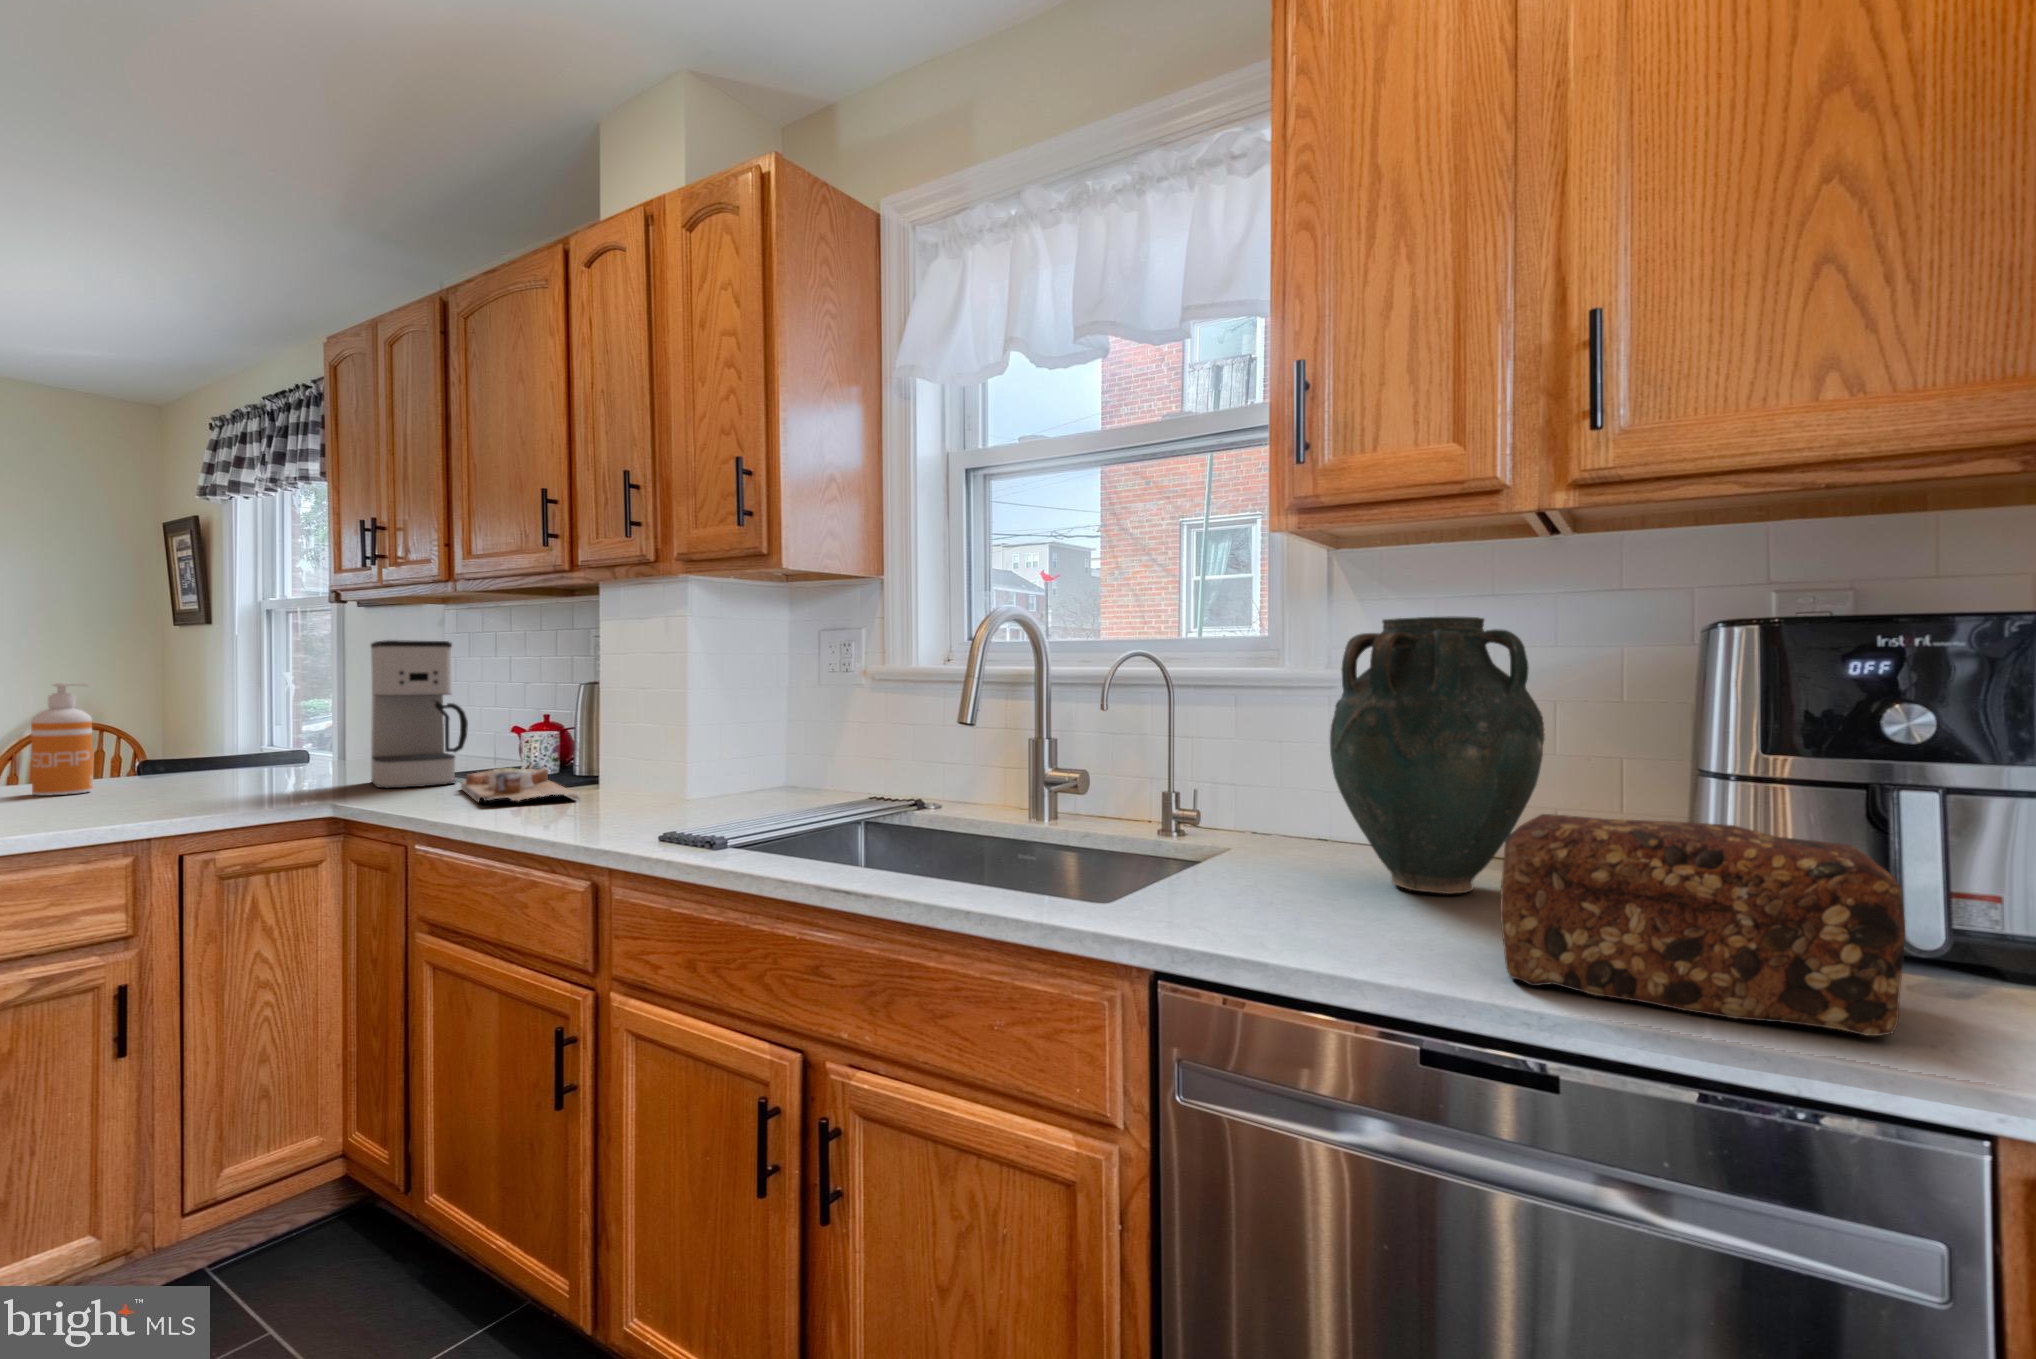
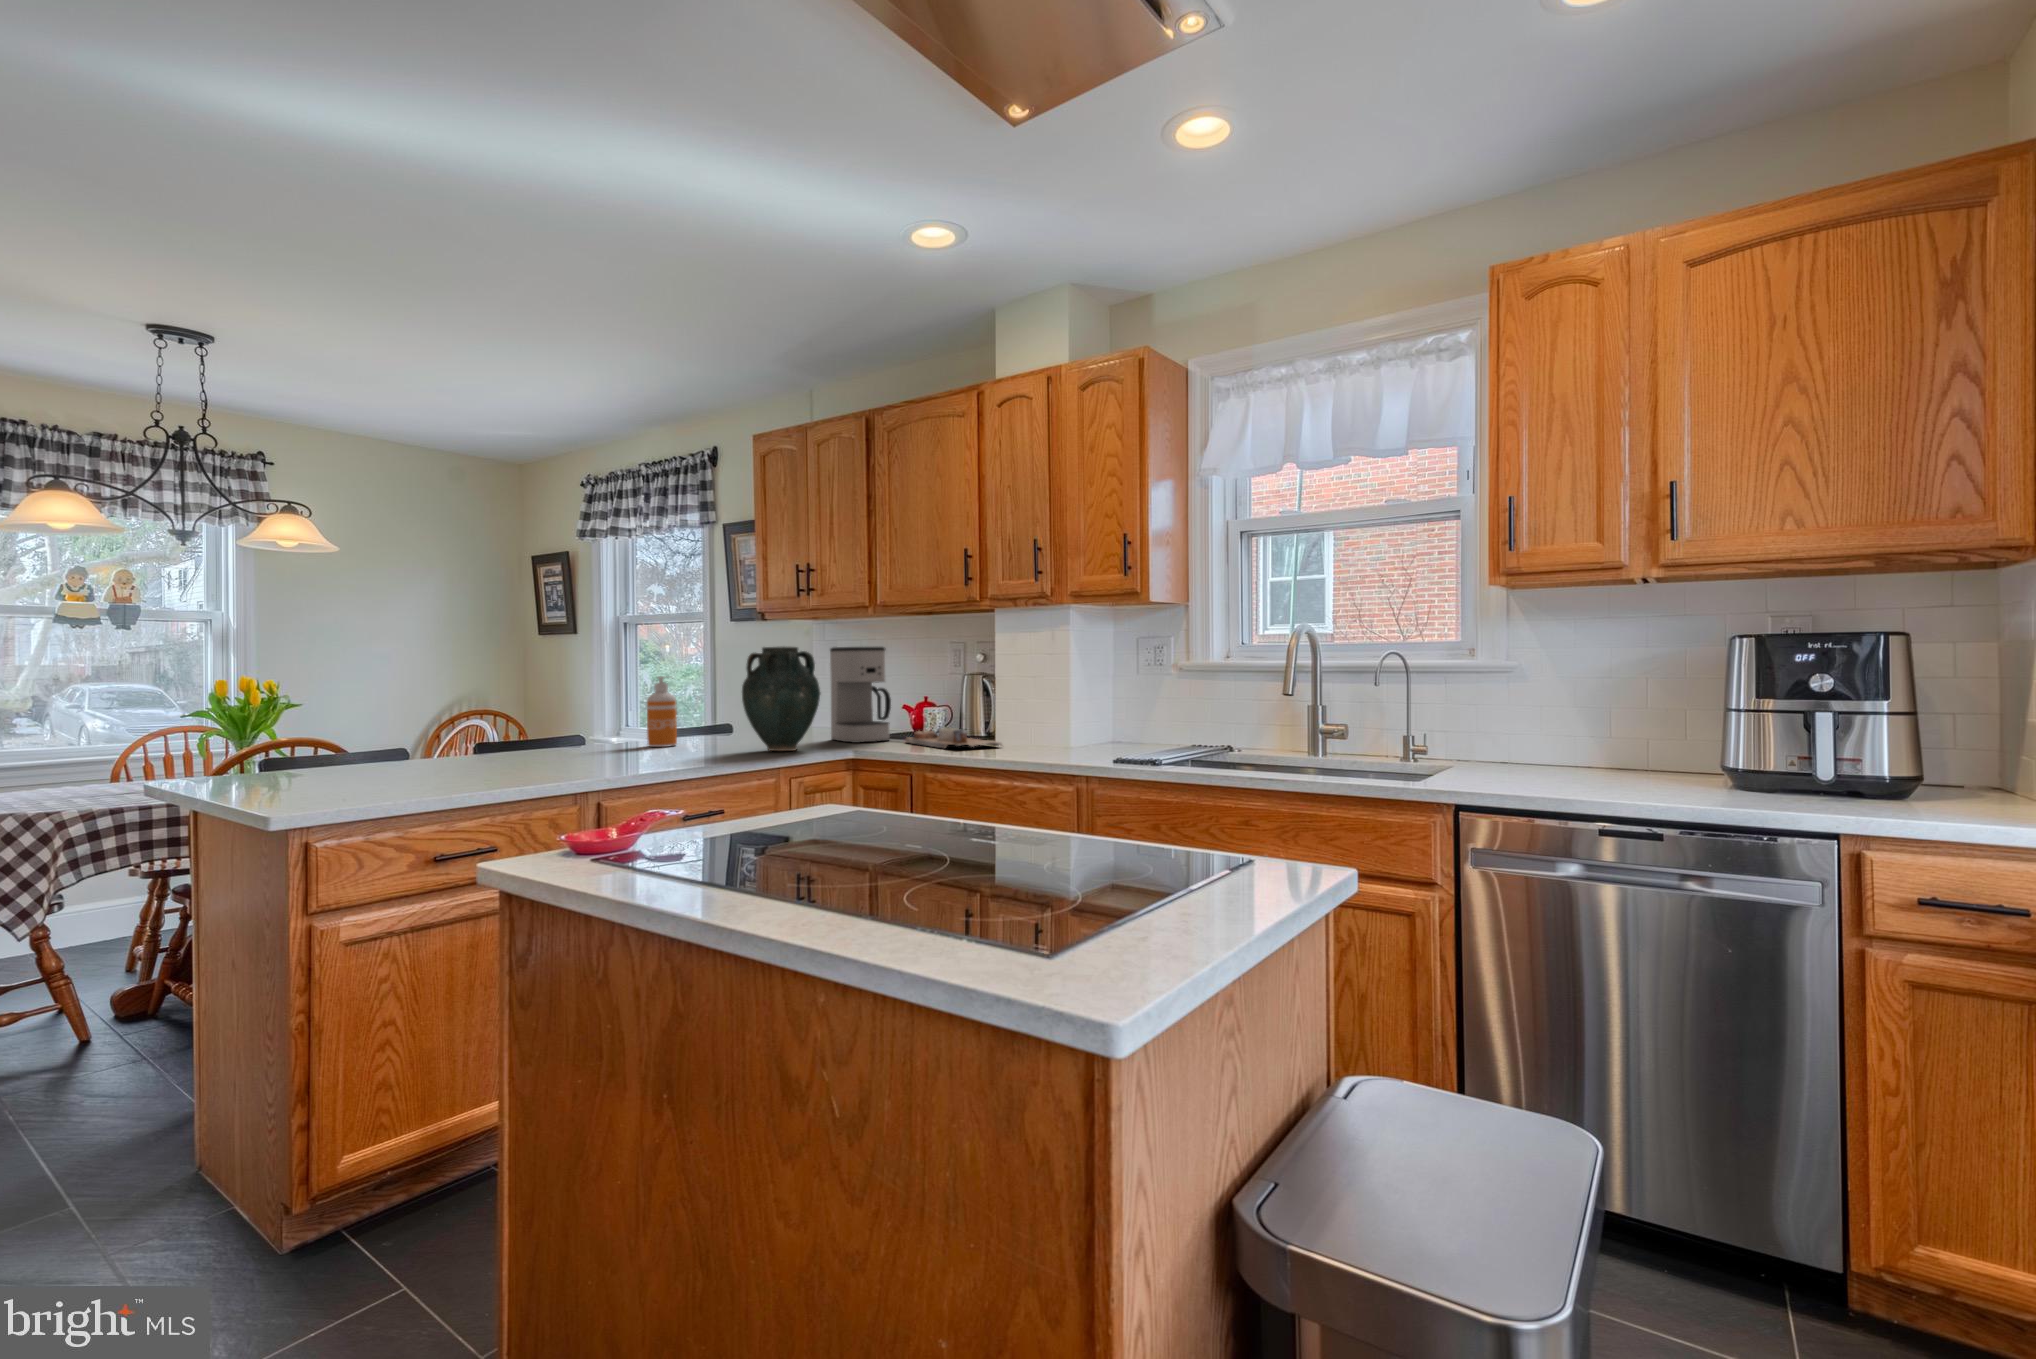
vase: present [1330,616,1544,894] -> present [742,647,820,751]
bread loaf: present [1500,814,1905,1036] -> none [1634,726,1808,807]

